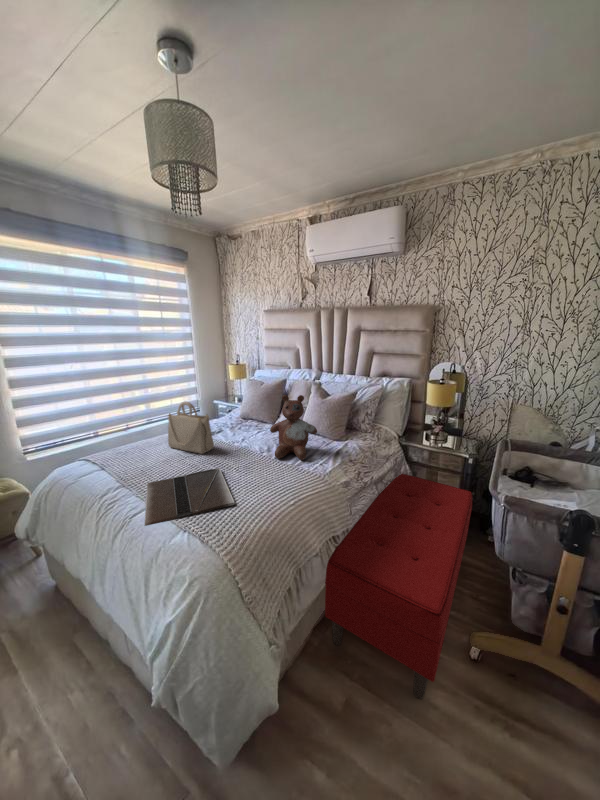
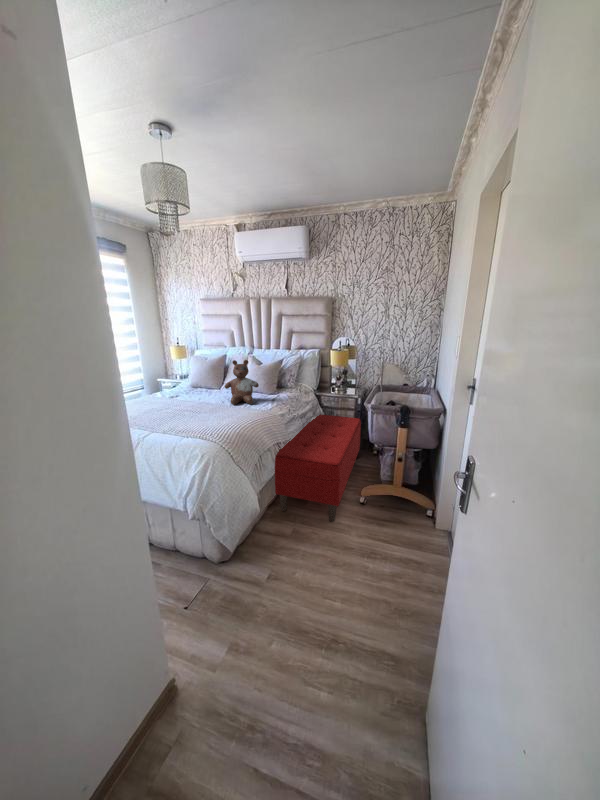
handbag: present [168,402,214,454] -> none [142,368,182,407]
laptop: present [144,468,235,526] -> none [145,411,215,438]

